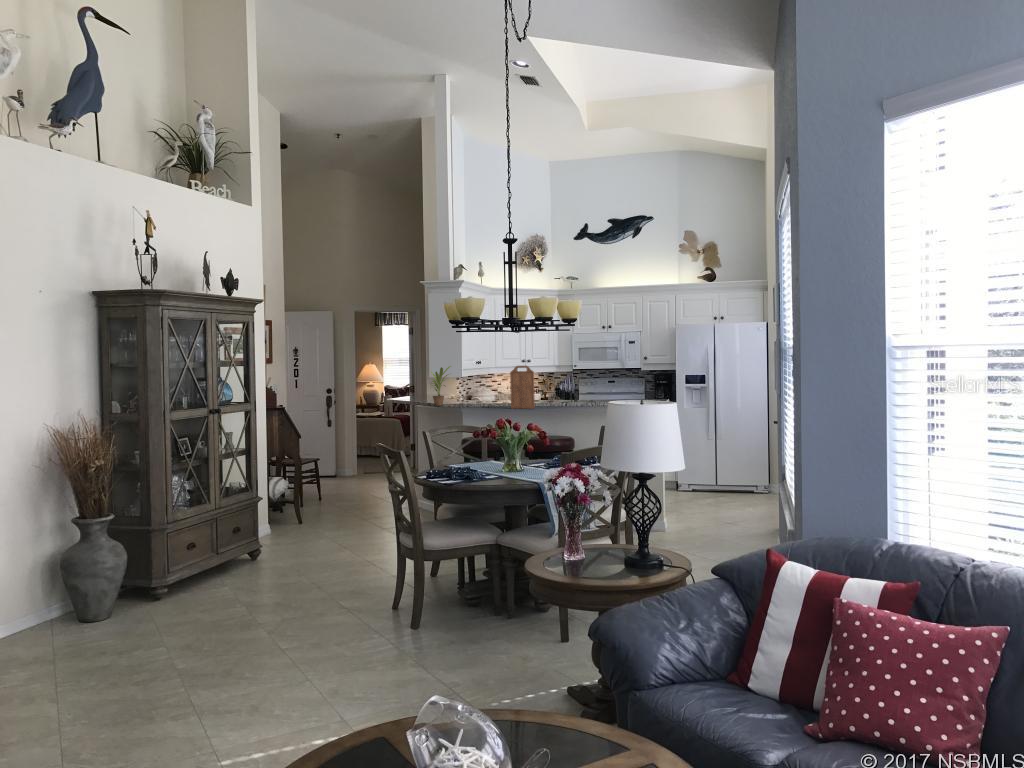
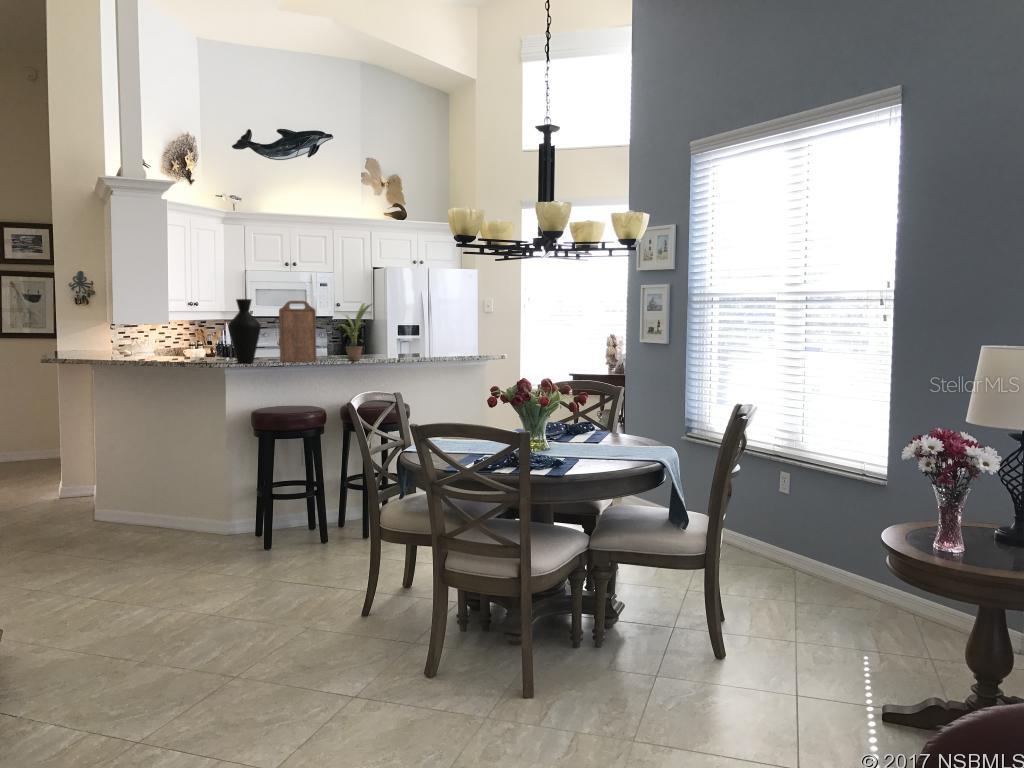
potted plant: present [431,366,451,406] -> present [338,303,372,361]
vase: none [474,366,495,409] -> present [228,299,261,363]

